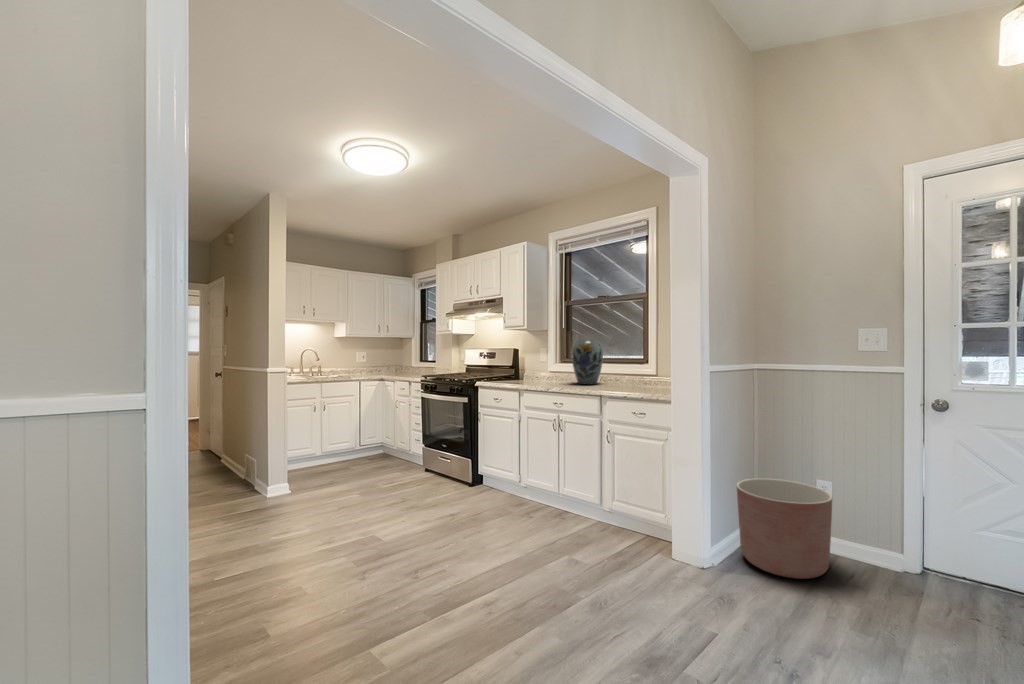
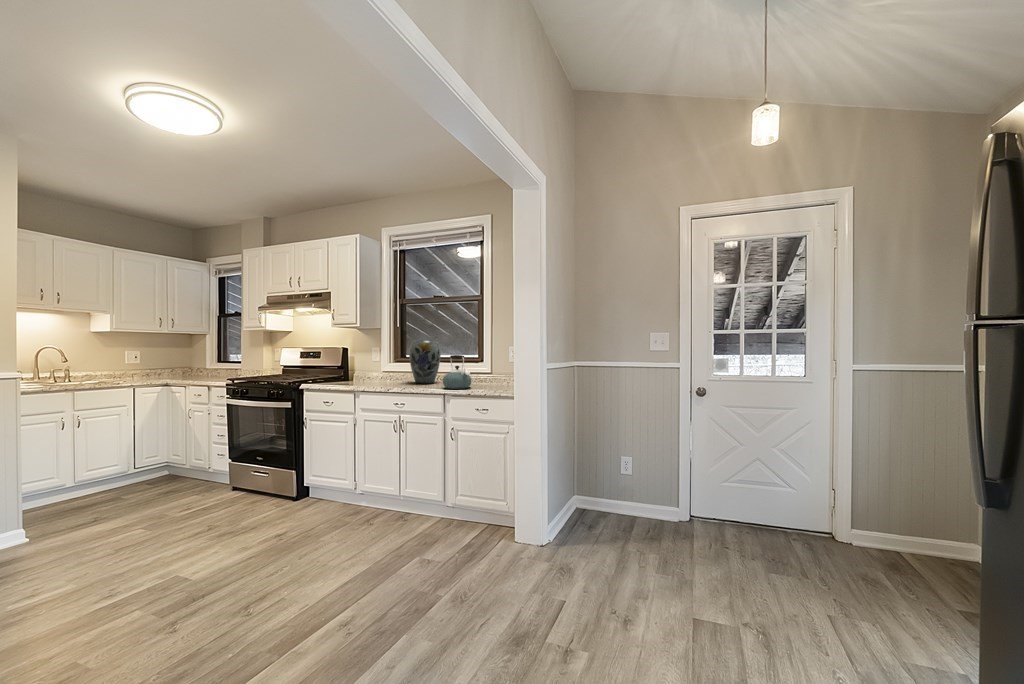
kettle: none [602,356,632,391] -> present [443,355,471,389]
planter: present [737,478,832,579] -> none [565,459,635,540]

